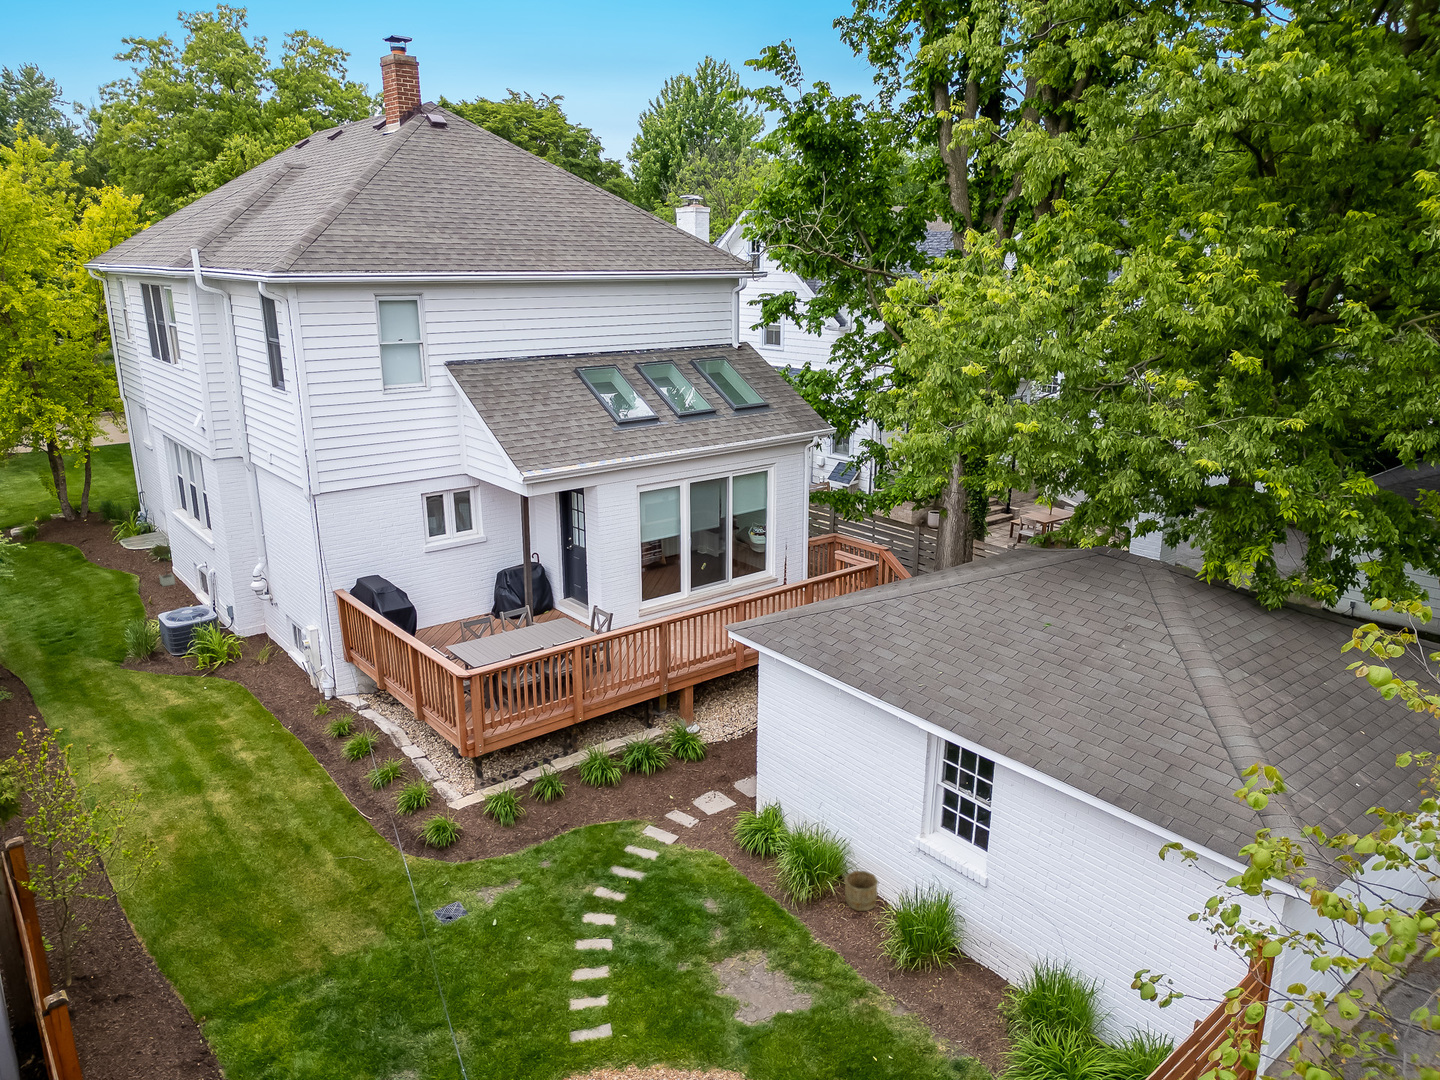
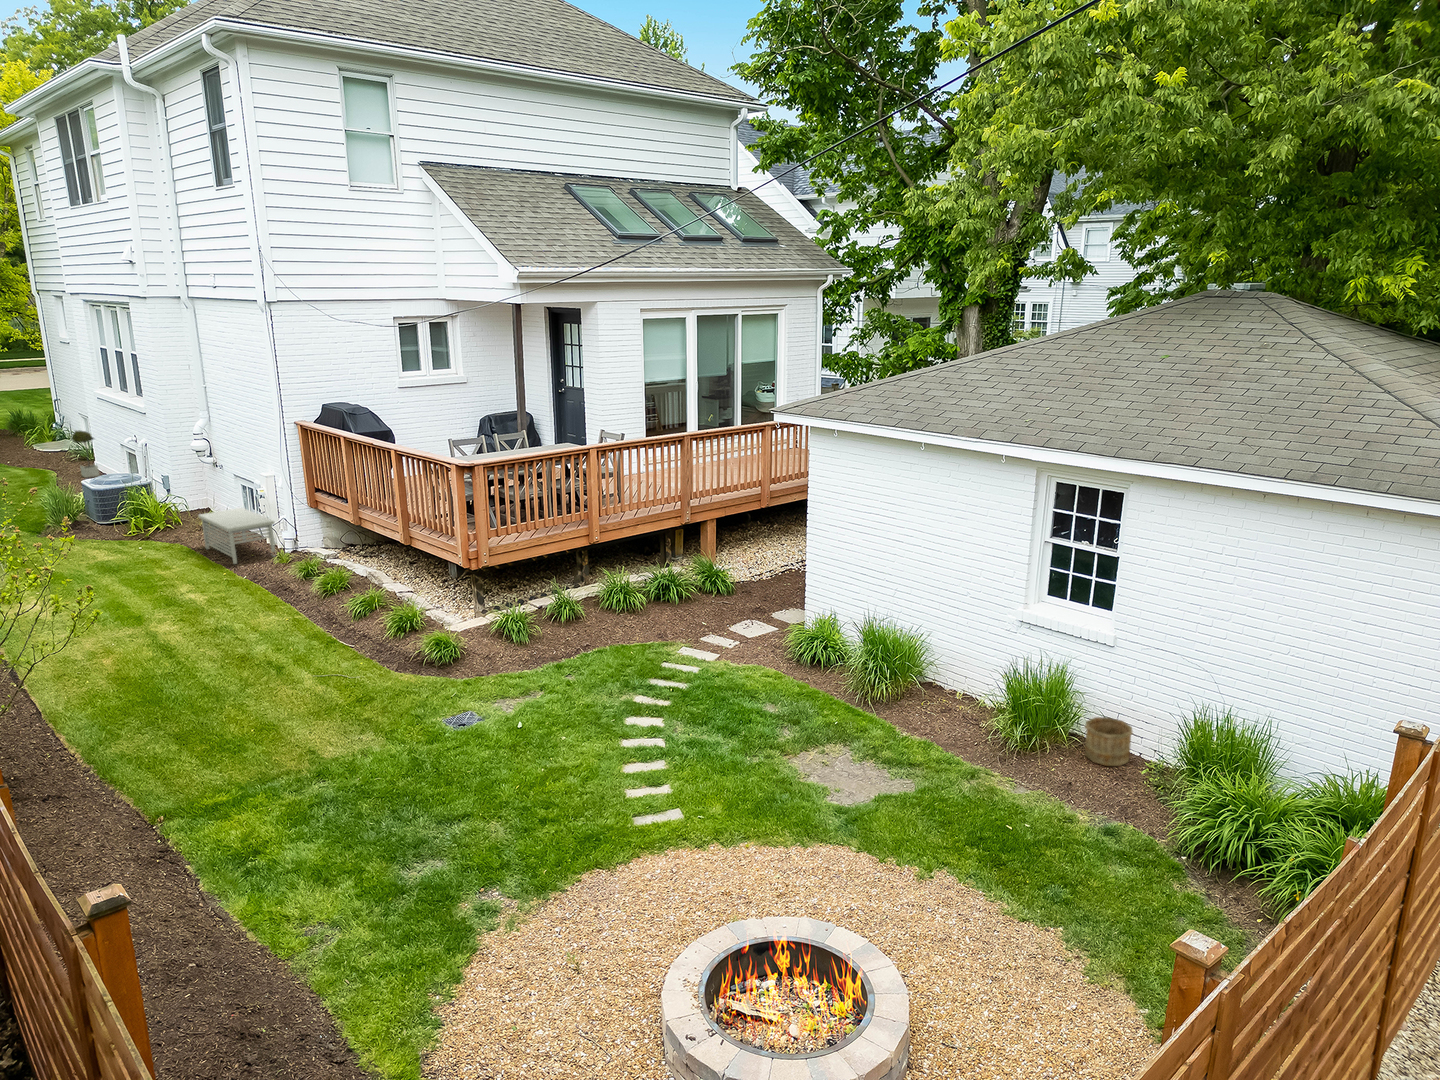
storage bench: none [253,649,317,708] -> present [198,508,276,564]
wooden bucket: present [844,871,878,911] -> present [1085,717,1133,766]

